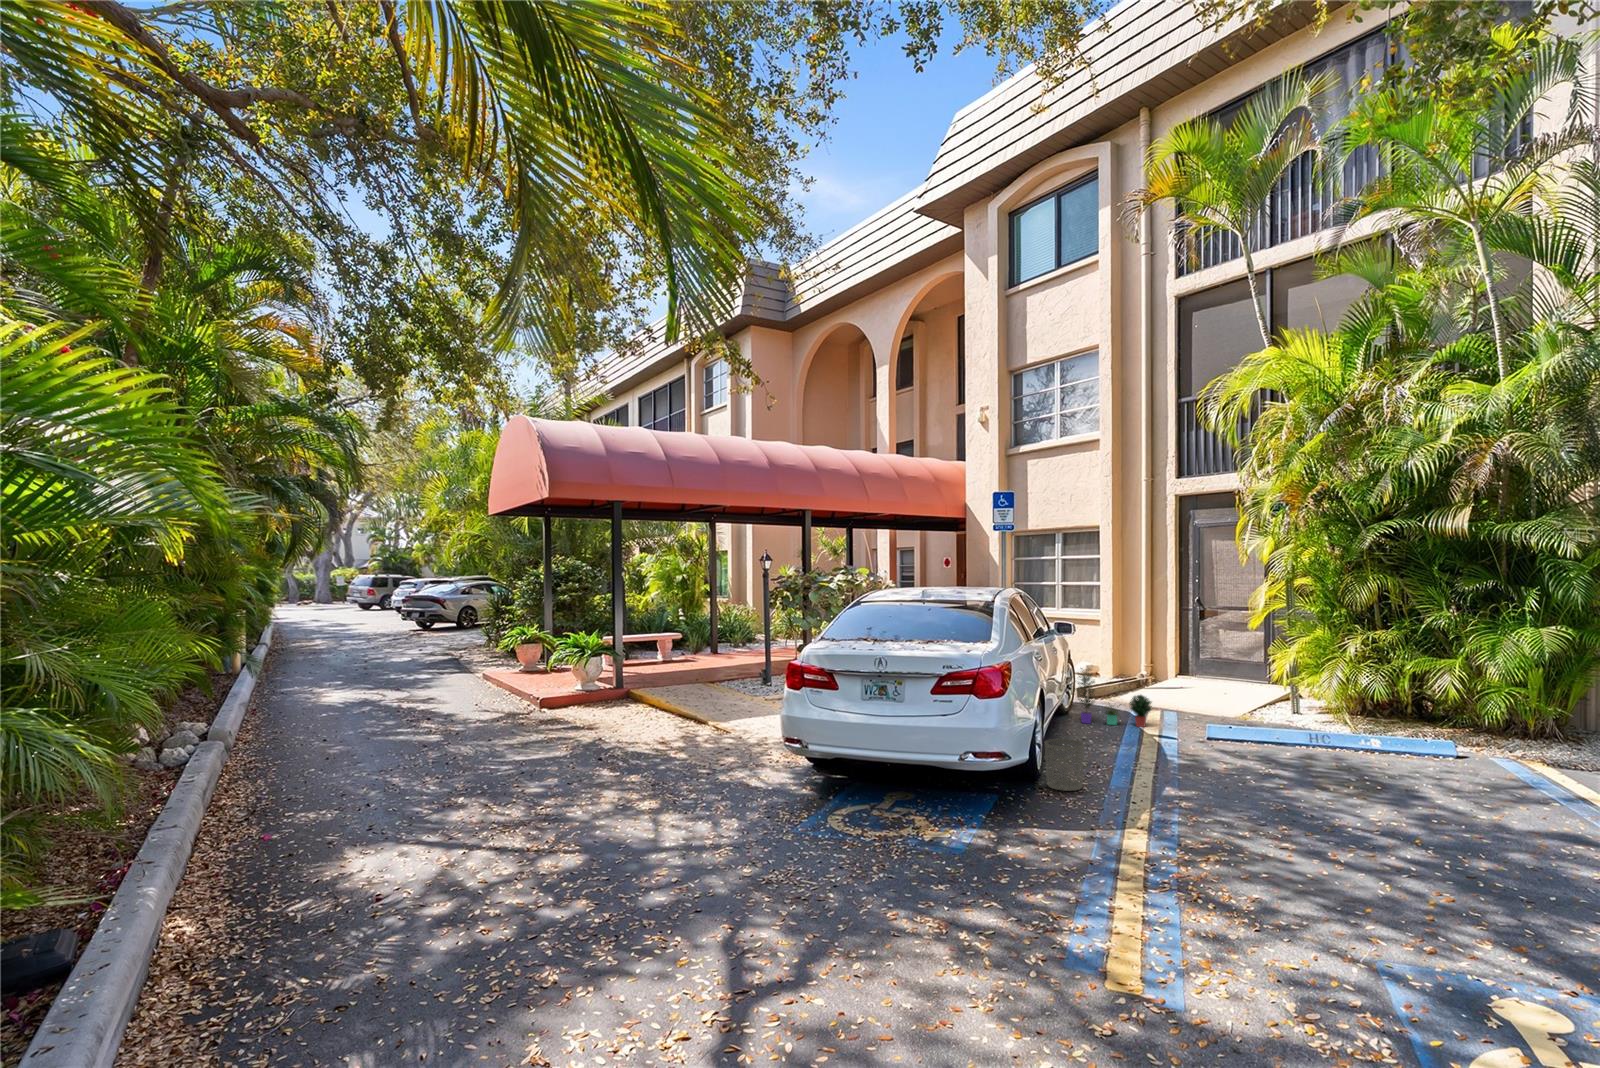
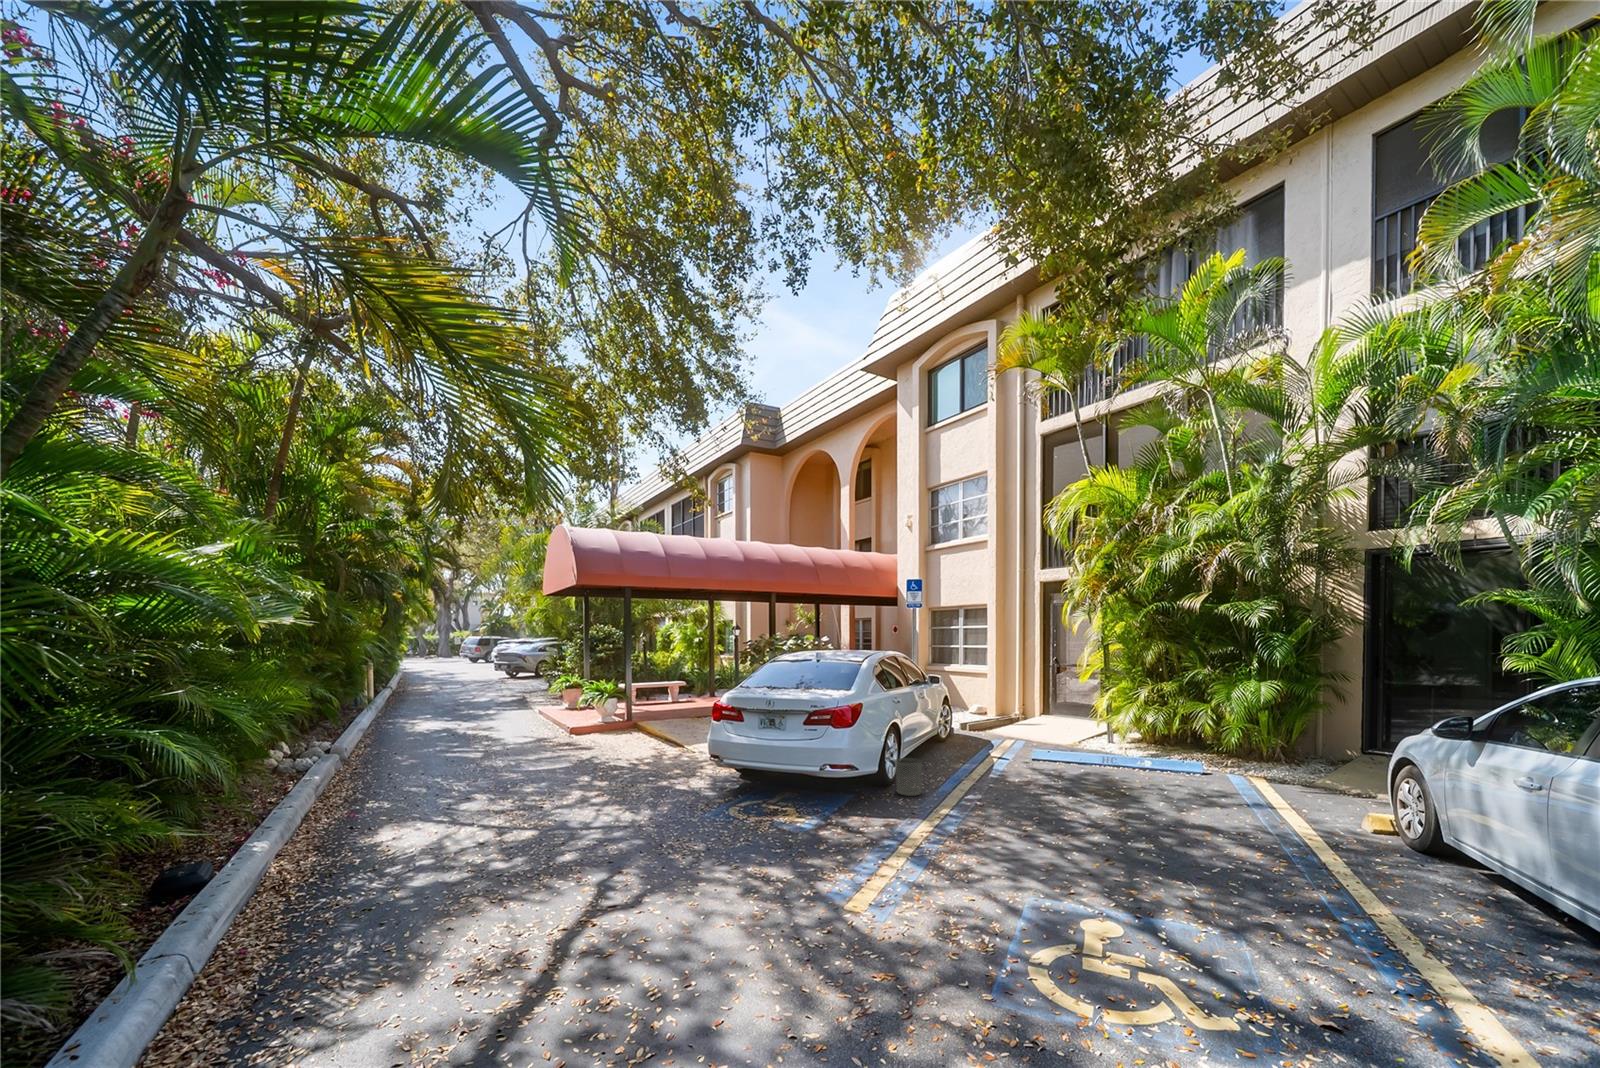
potted plant: present [1075,668,1152,727] -> none [945,707,1000,752]

